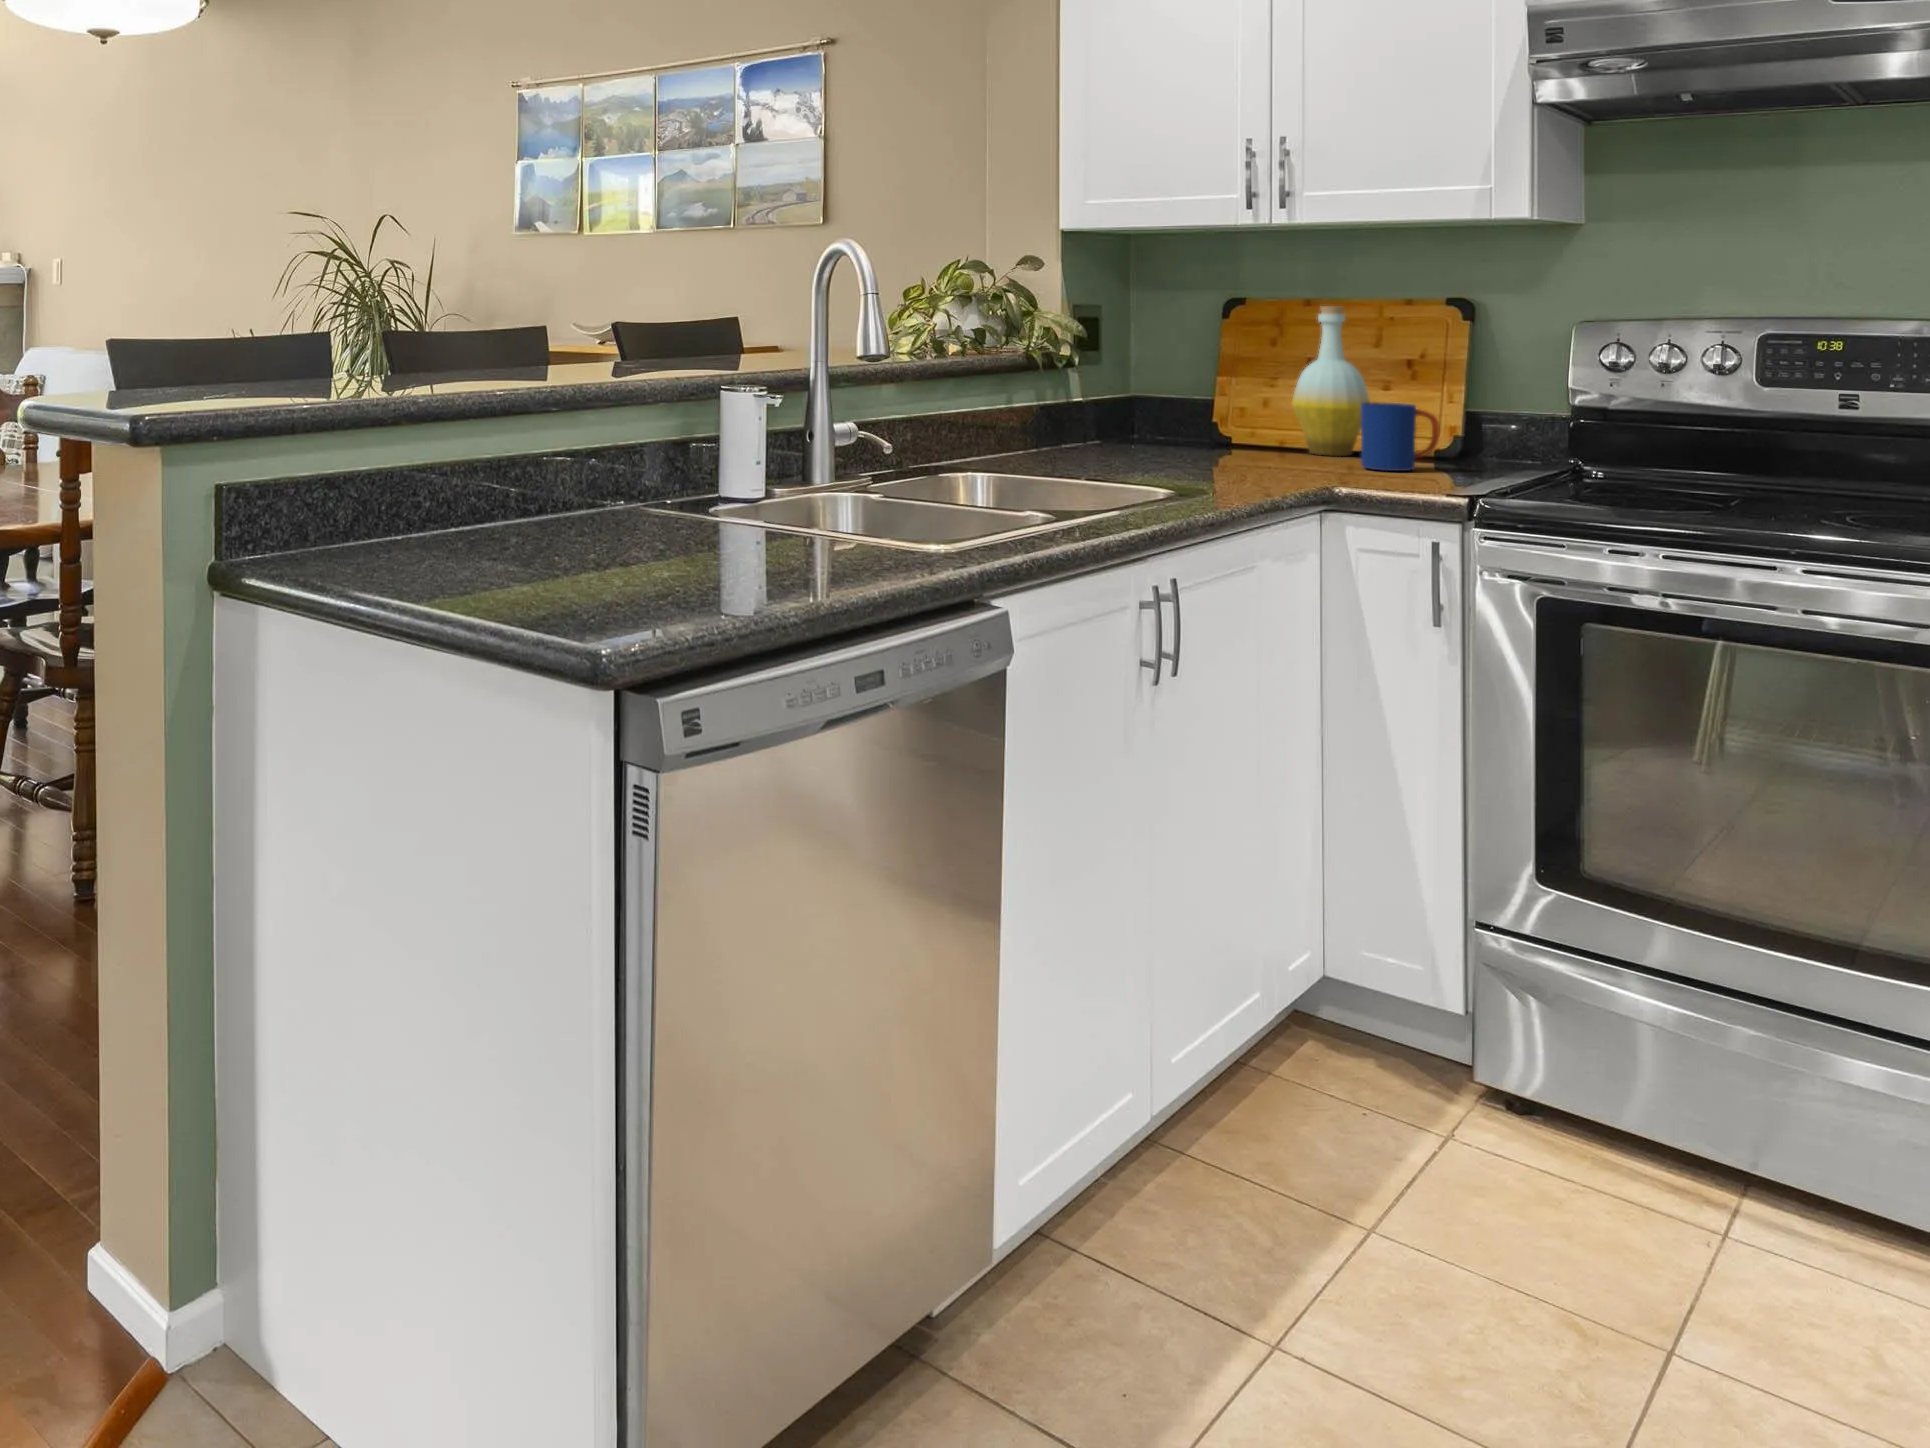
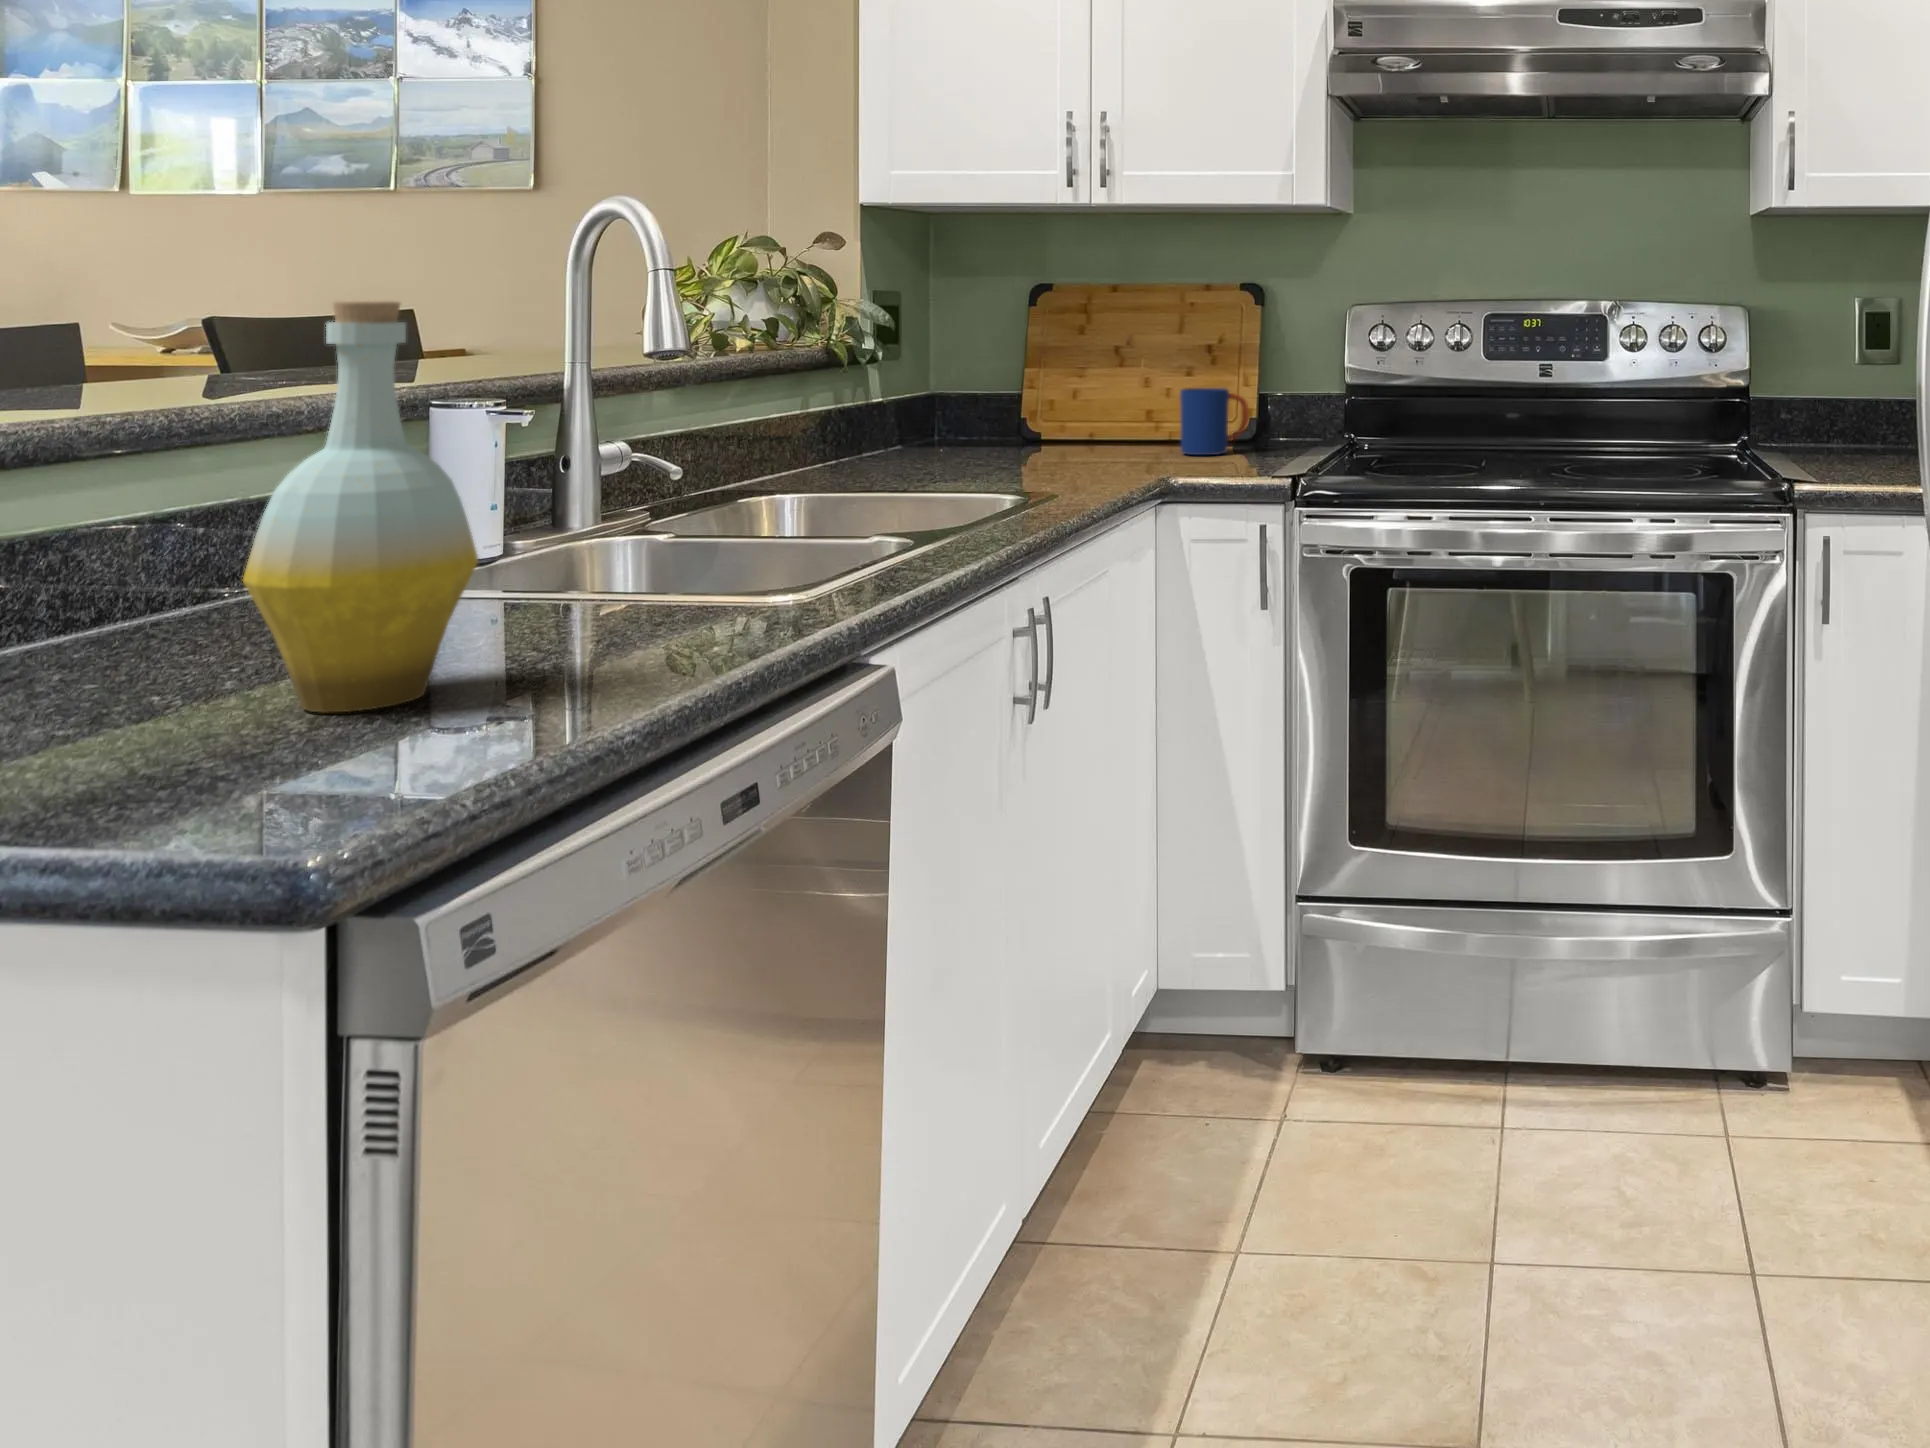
bottle: present [1292,306,1370,456] -> present [243,301,478,712]

